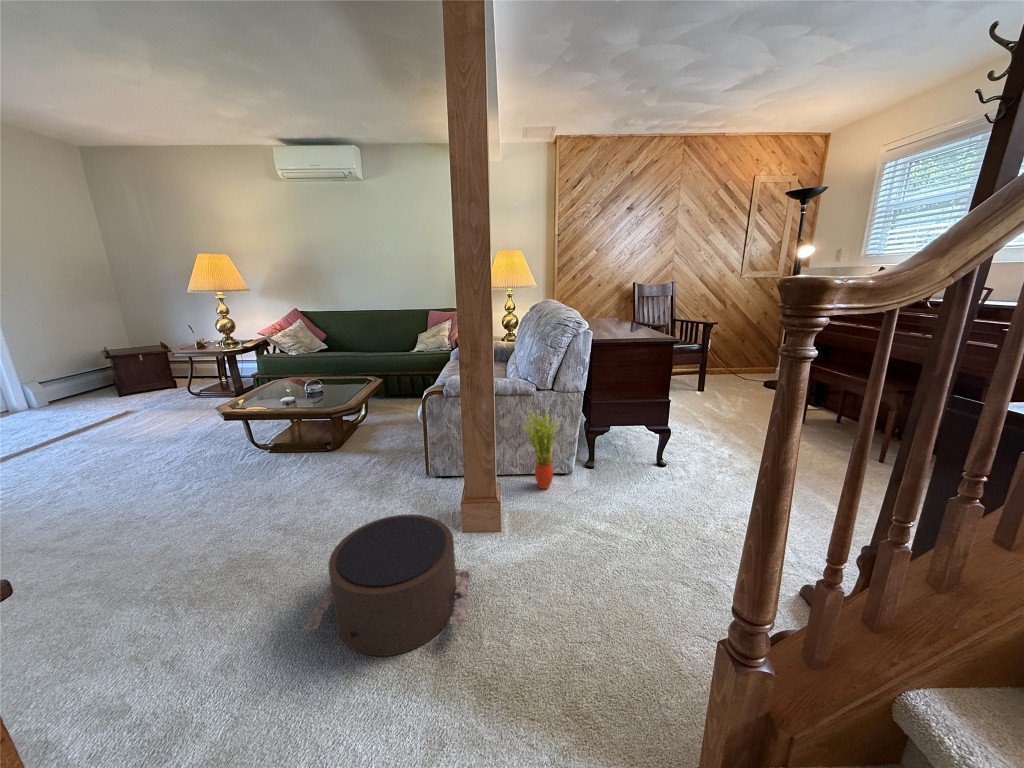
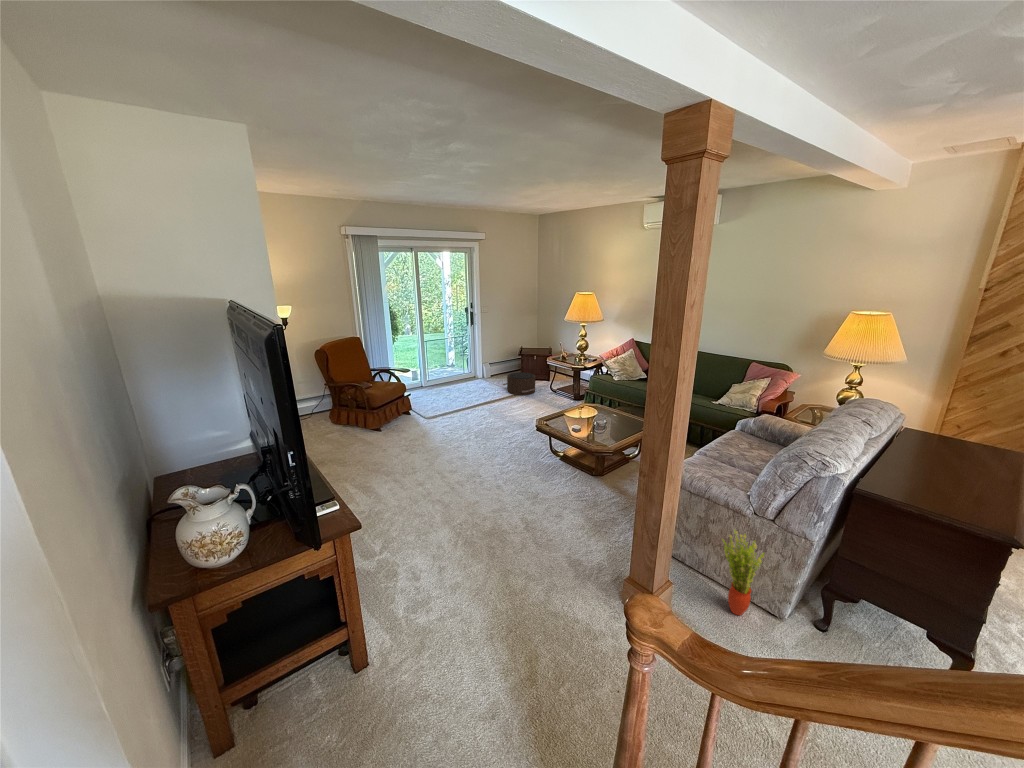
pouf: present [305,514,469,656] -> present [503,372,535,395]

